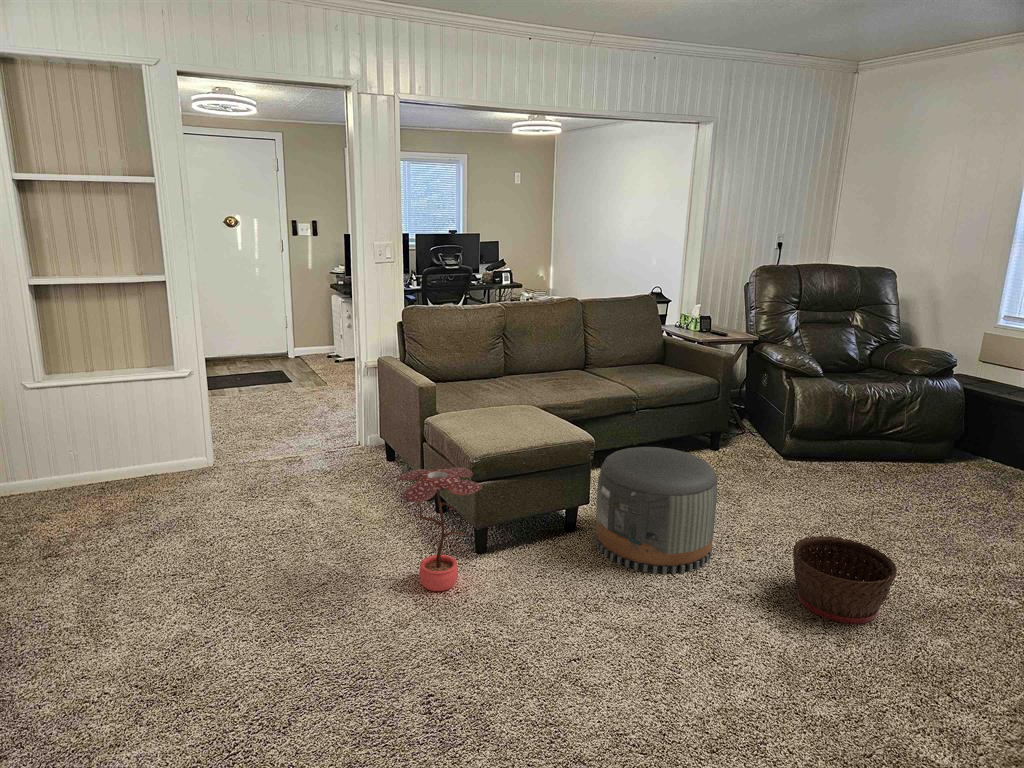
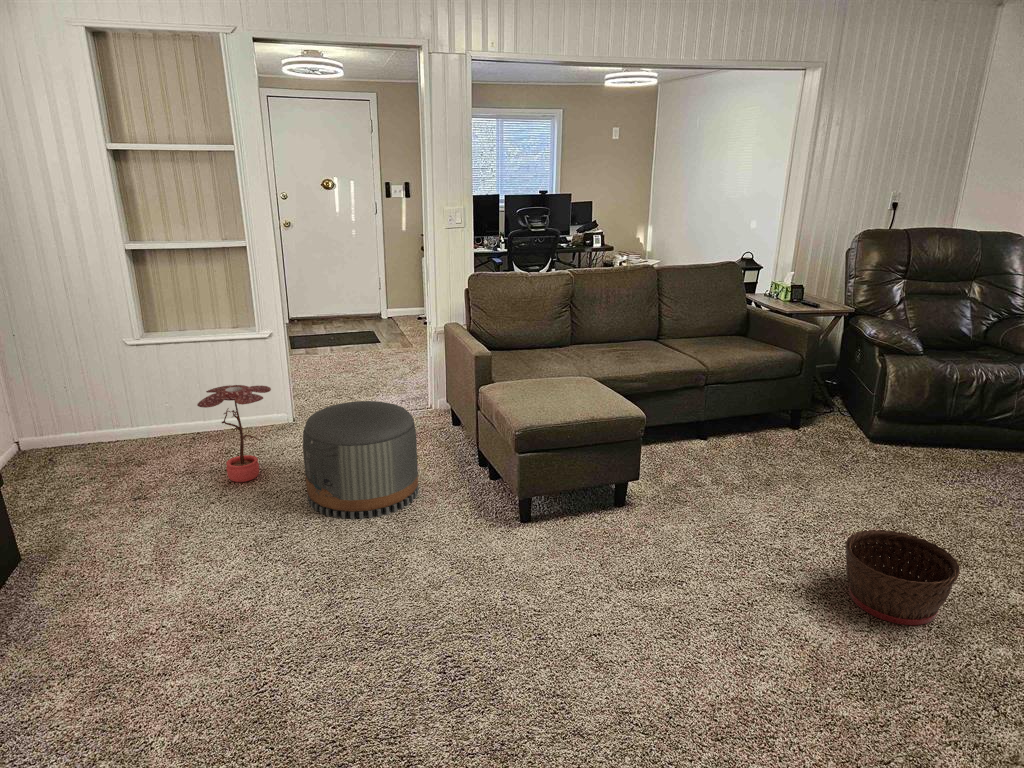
pouf: present [595,447,718,574] -> present [303,401,418,519]
potted plant: present [397,467,482,591] -> present [197,385,271,482]

